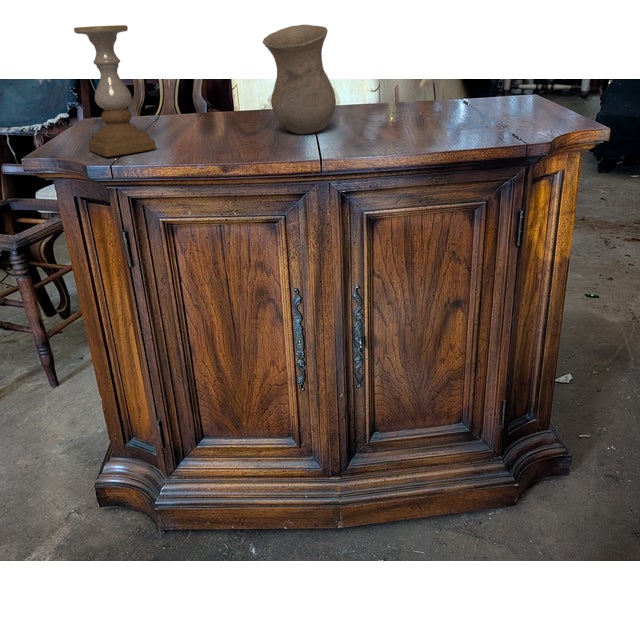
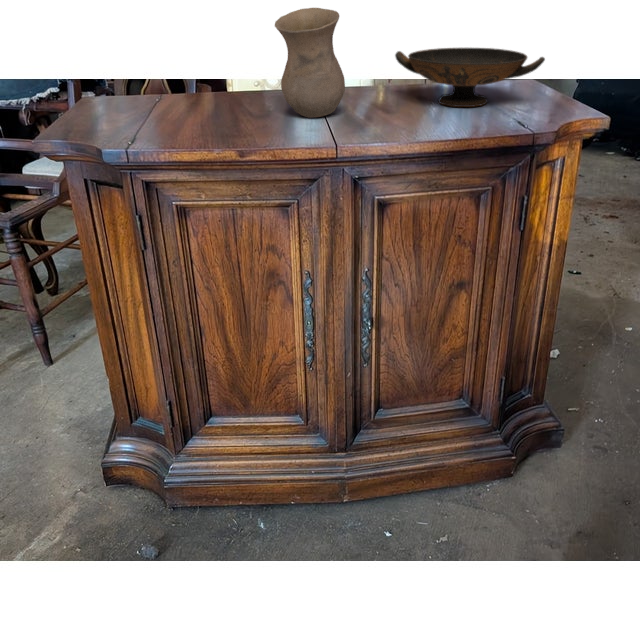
candle holder: present [74,25,156,157] -> none [88,7,168,141]
decorative bowl: none [389,64,540,122] -> present [395,48,545,107]

